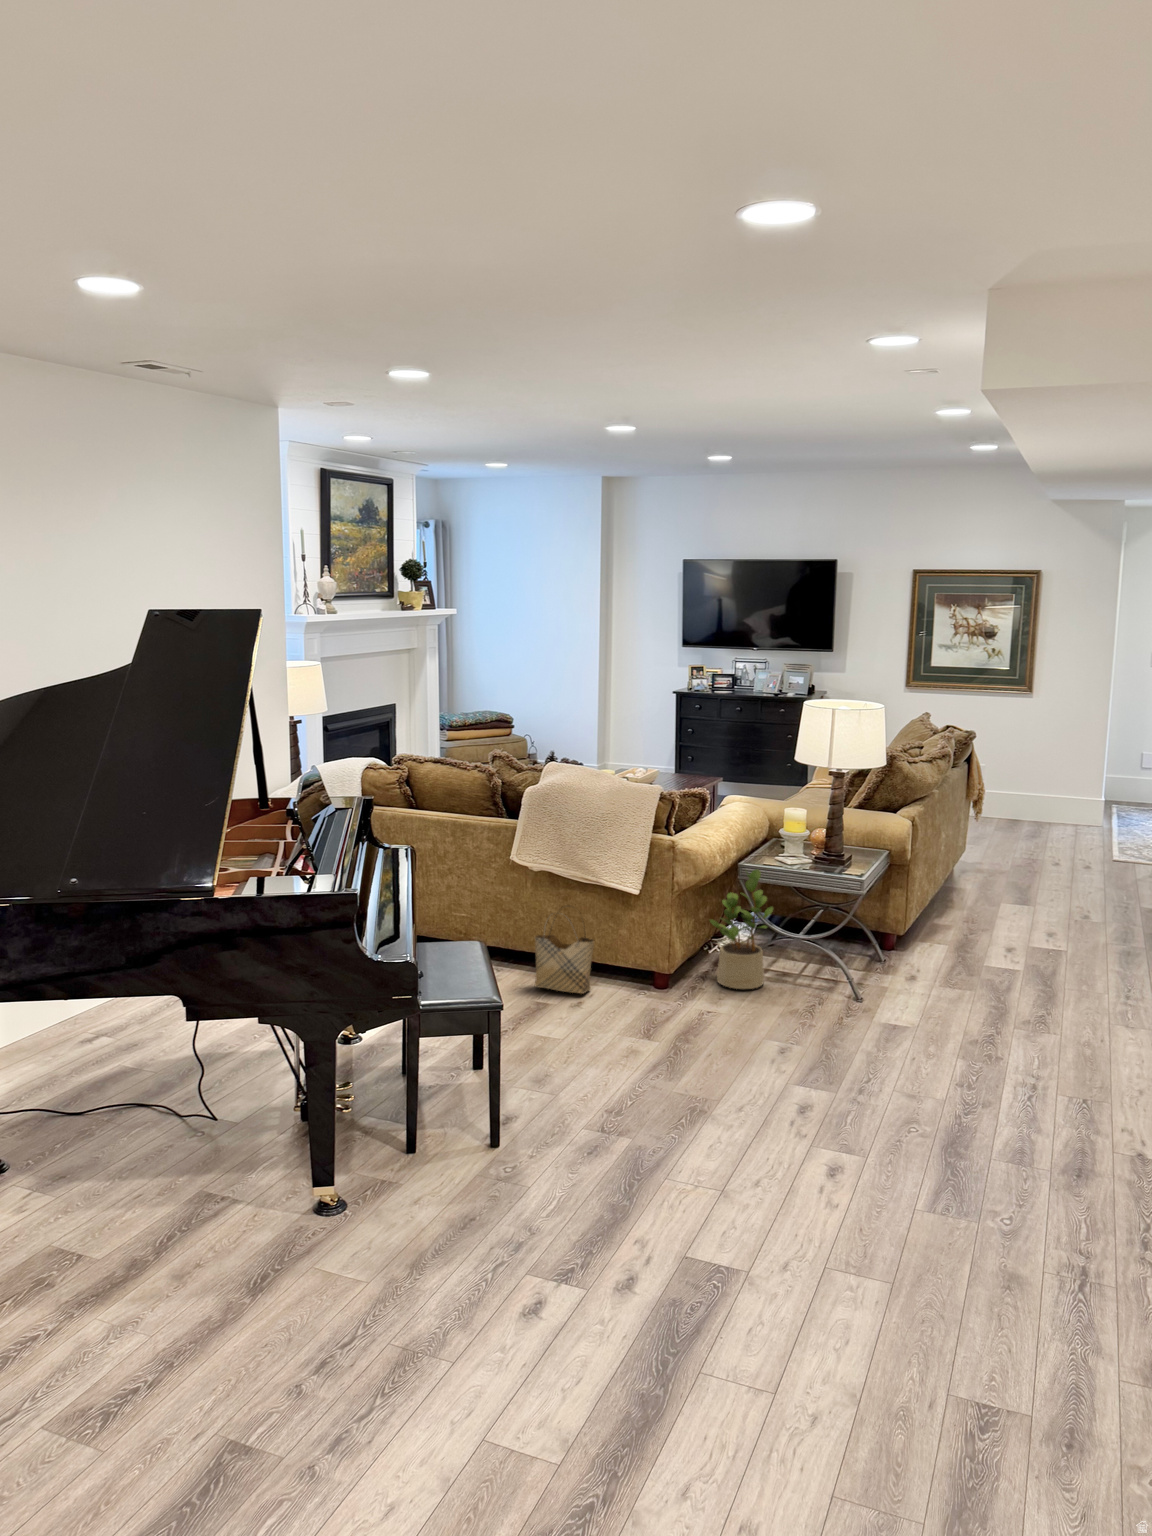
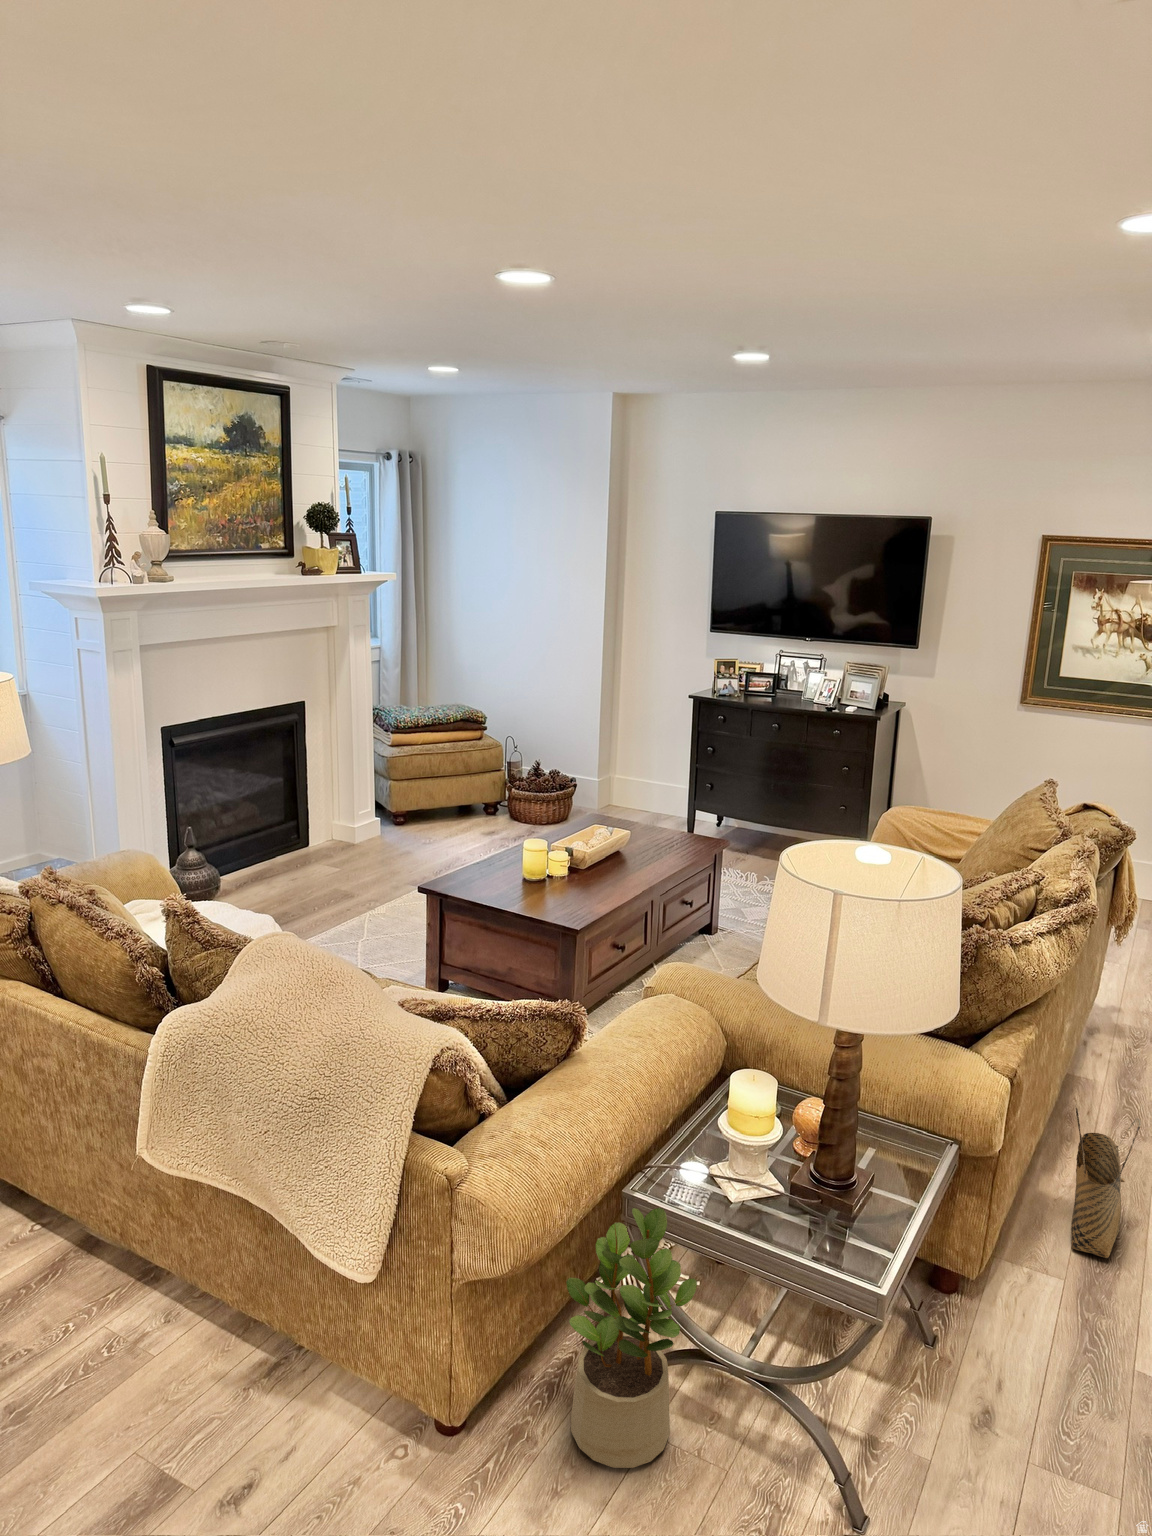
woven basket: present [534,905,594,994] -> present [1071,1106,1141,1258]

